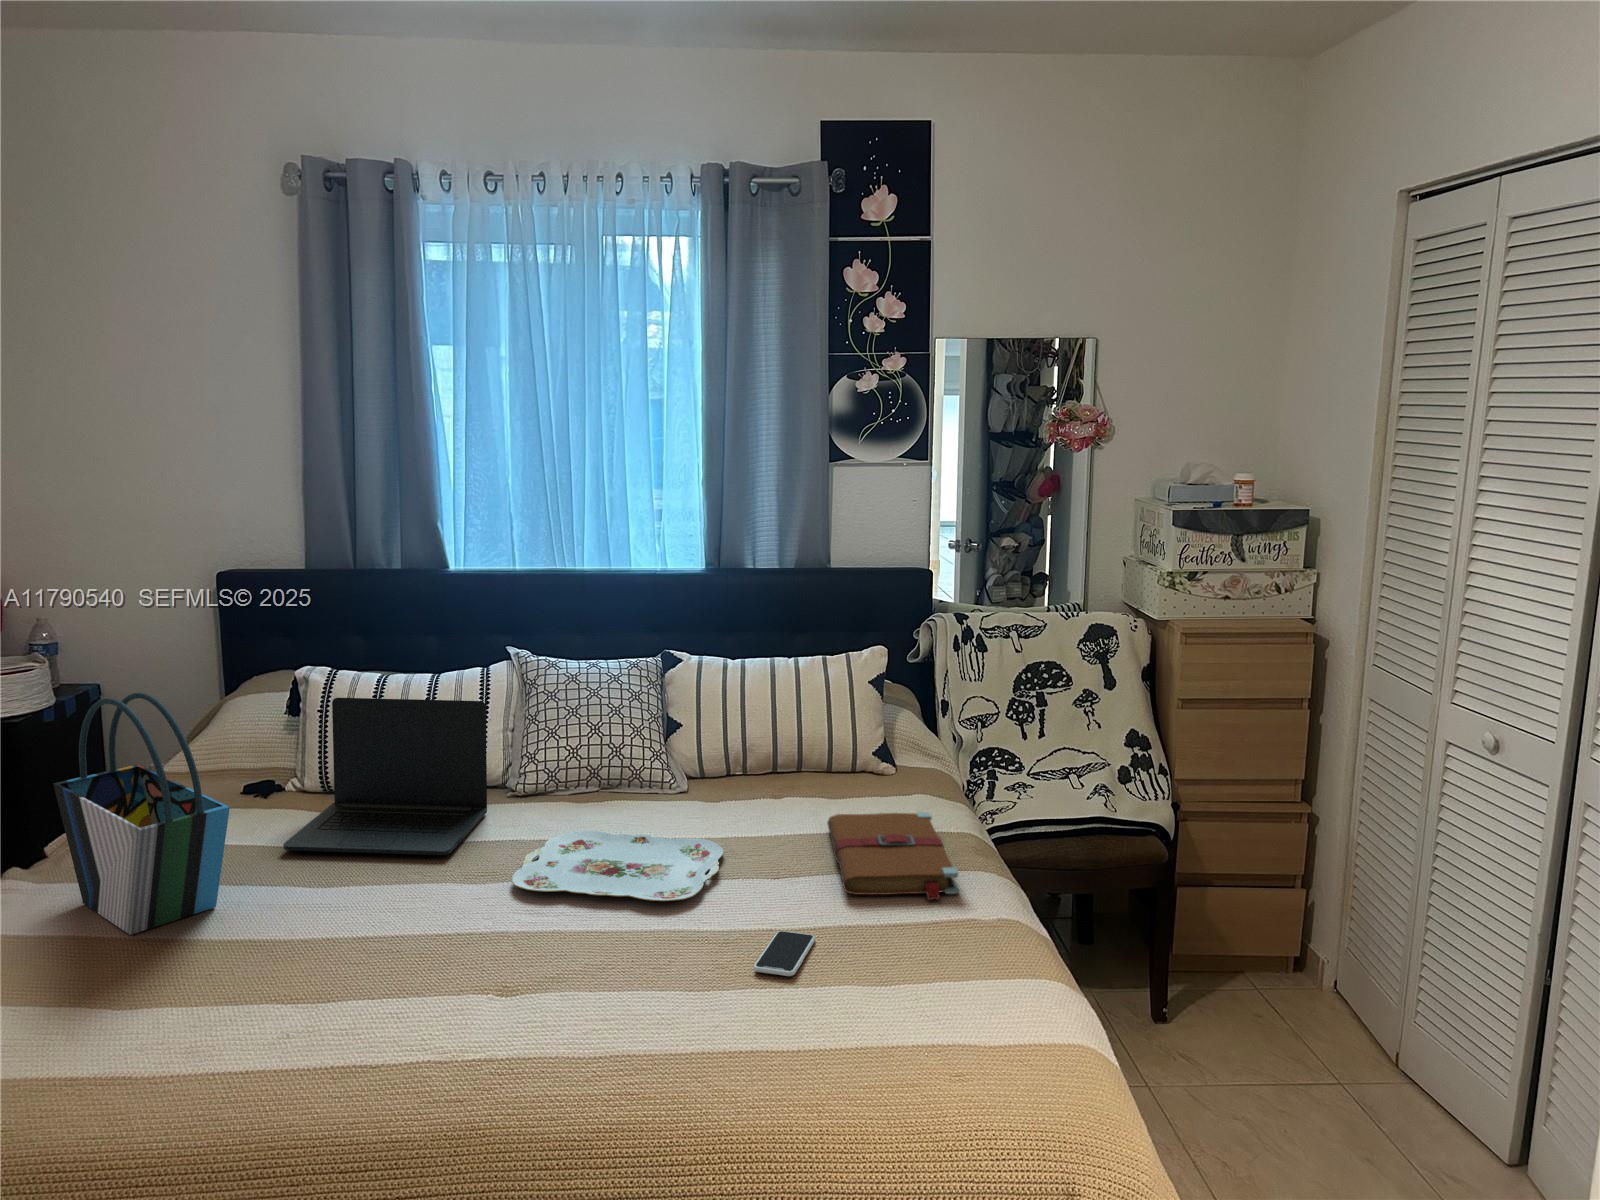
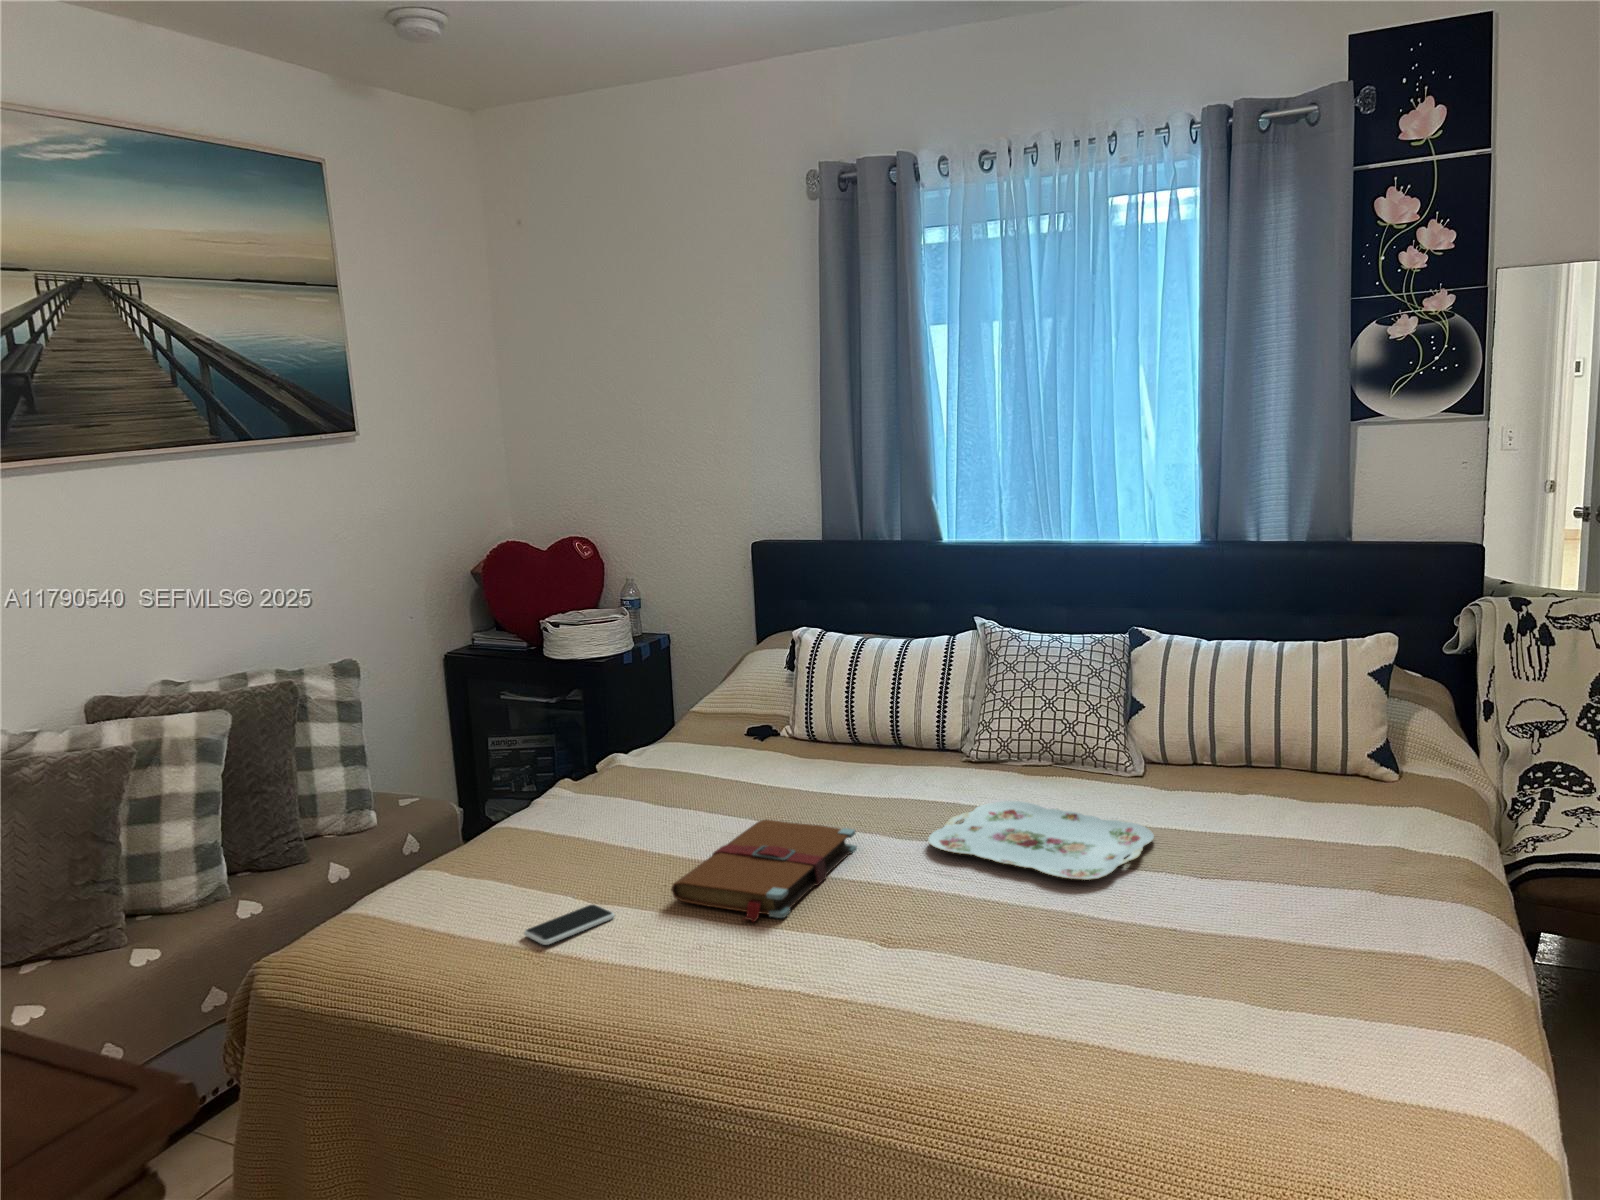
tote bag: present [53,692,230,935] -> none [574,635,684,840]
laptop: present [283,698,487,855] -> none [750,655,936,808]
book: present [827,812,959,900] -> present [671,820,857,922]
smartphone: present [754,931,815,976] -> present [524,904,614,945]

